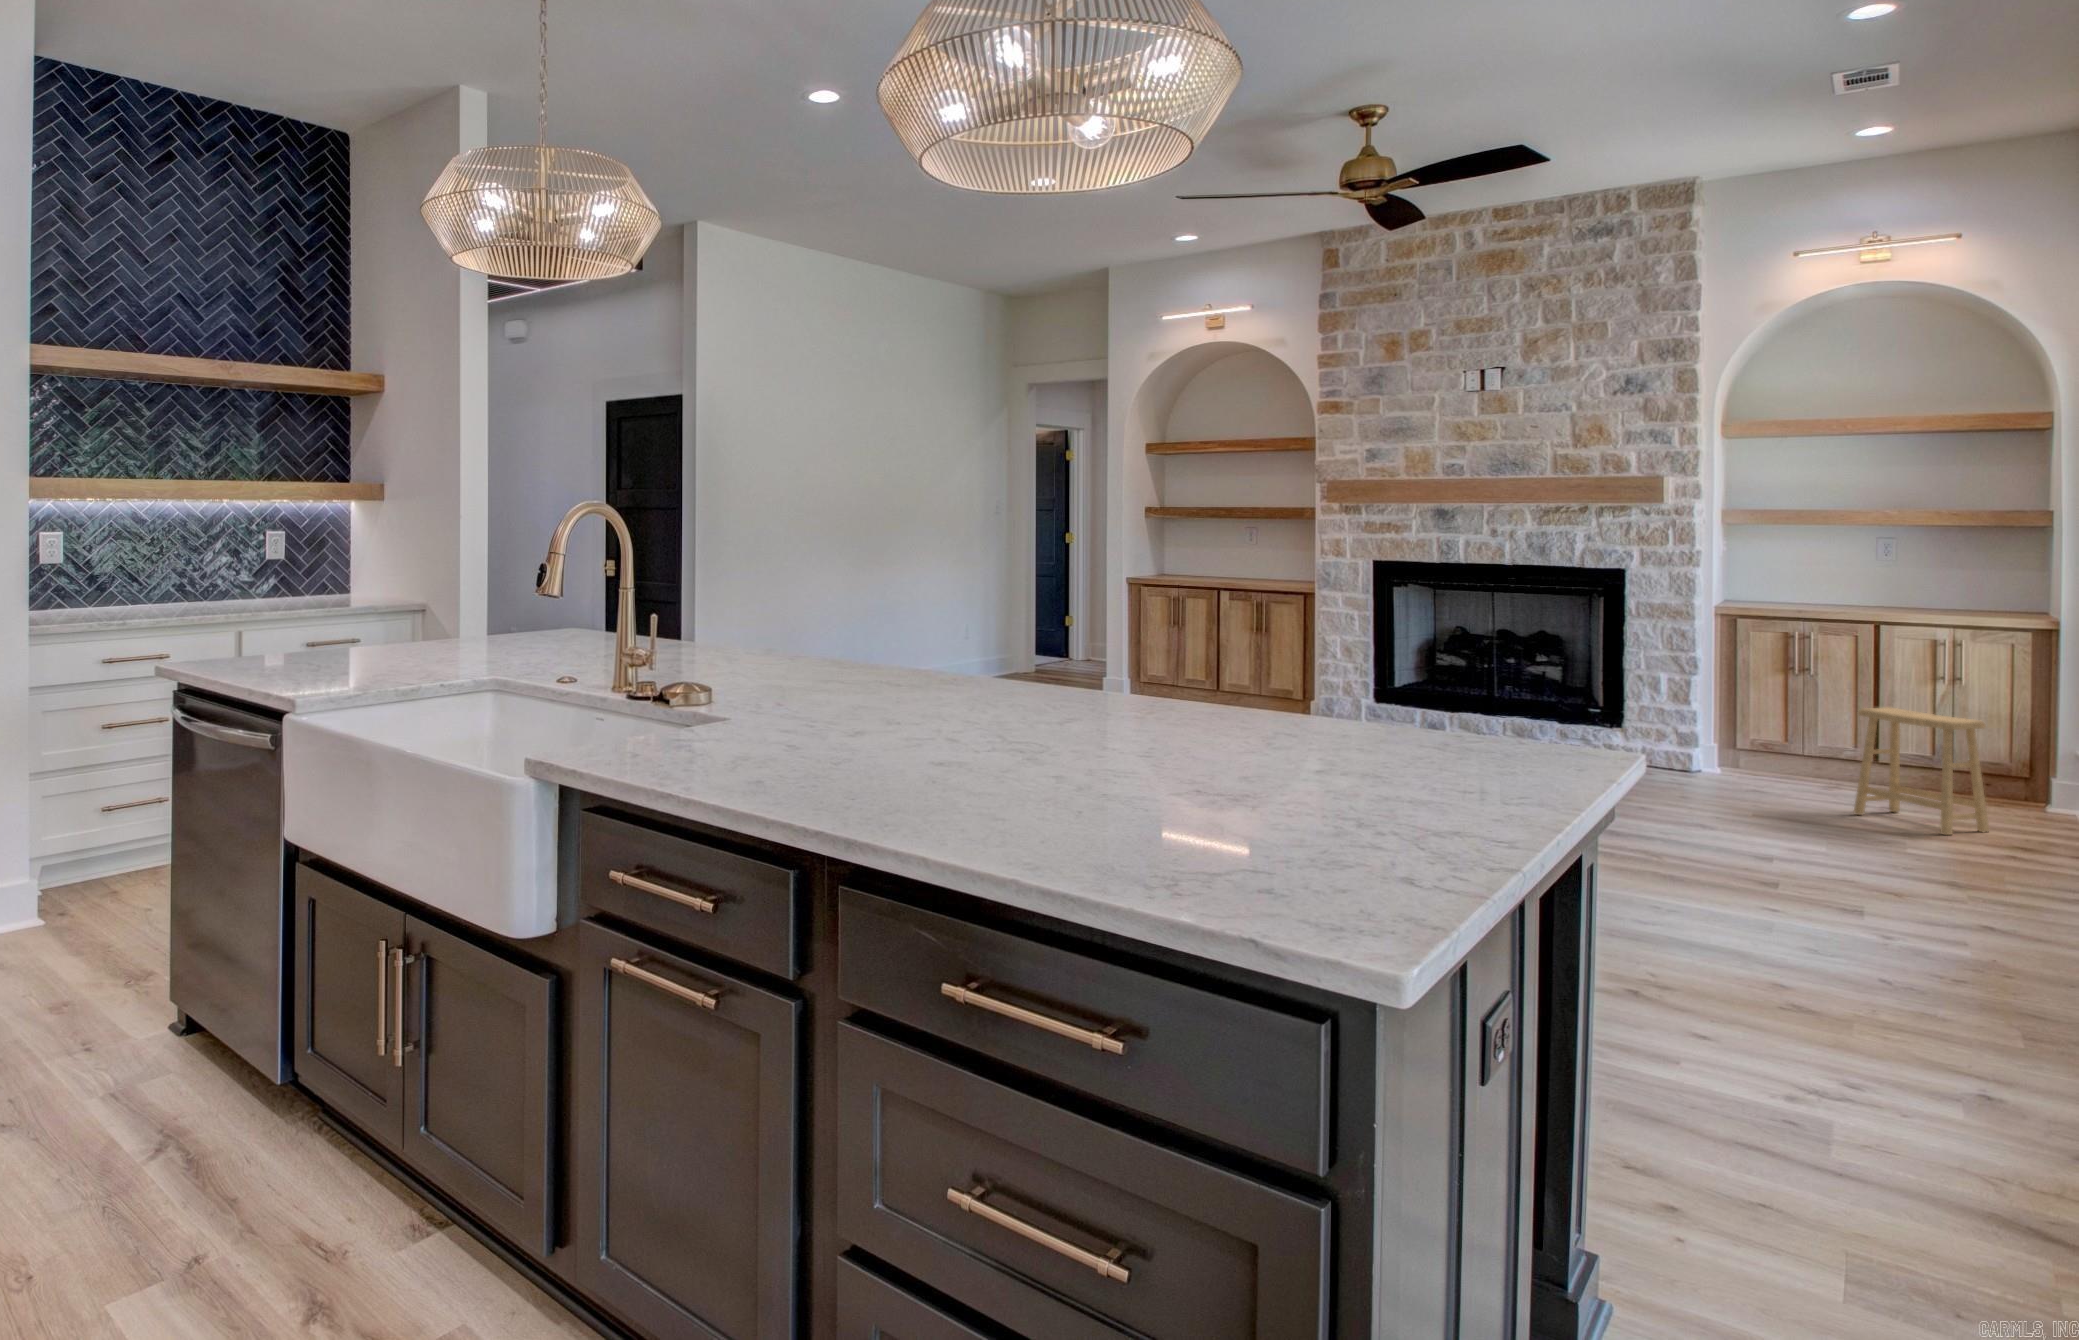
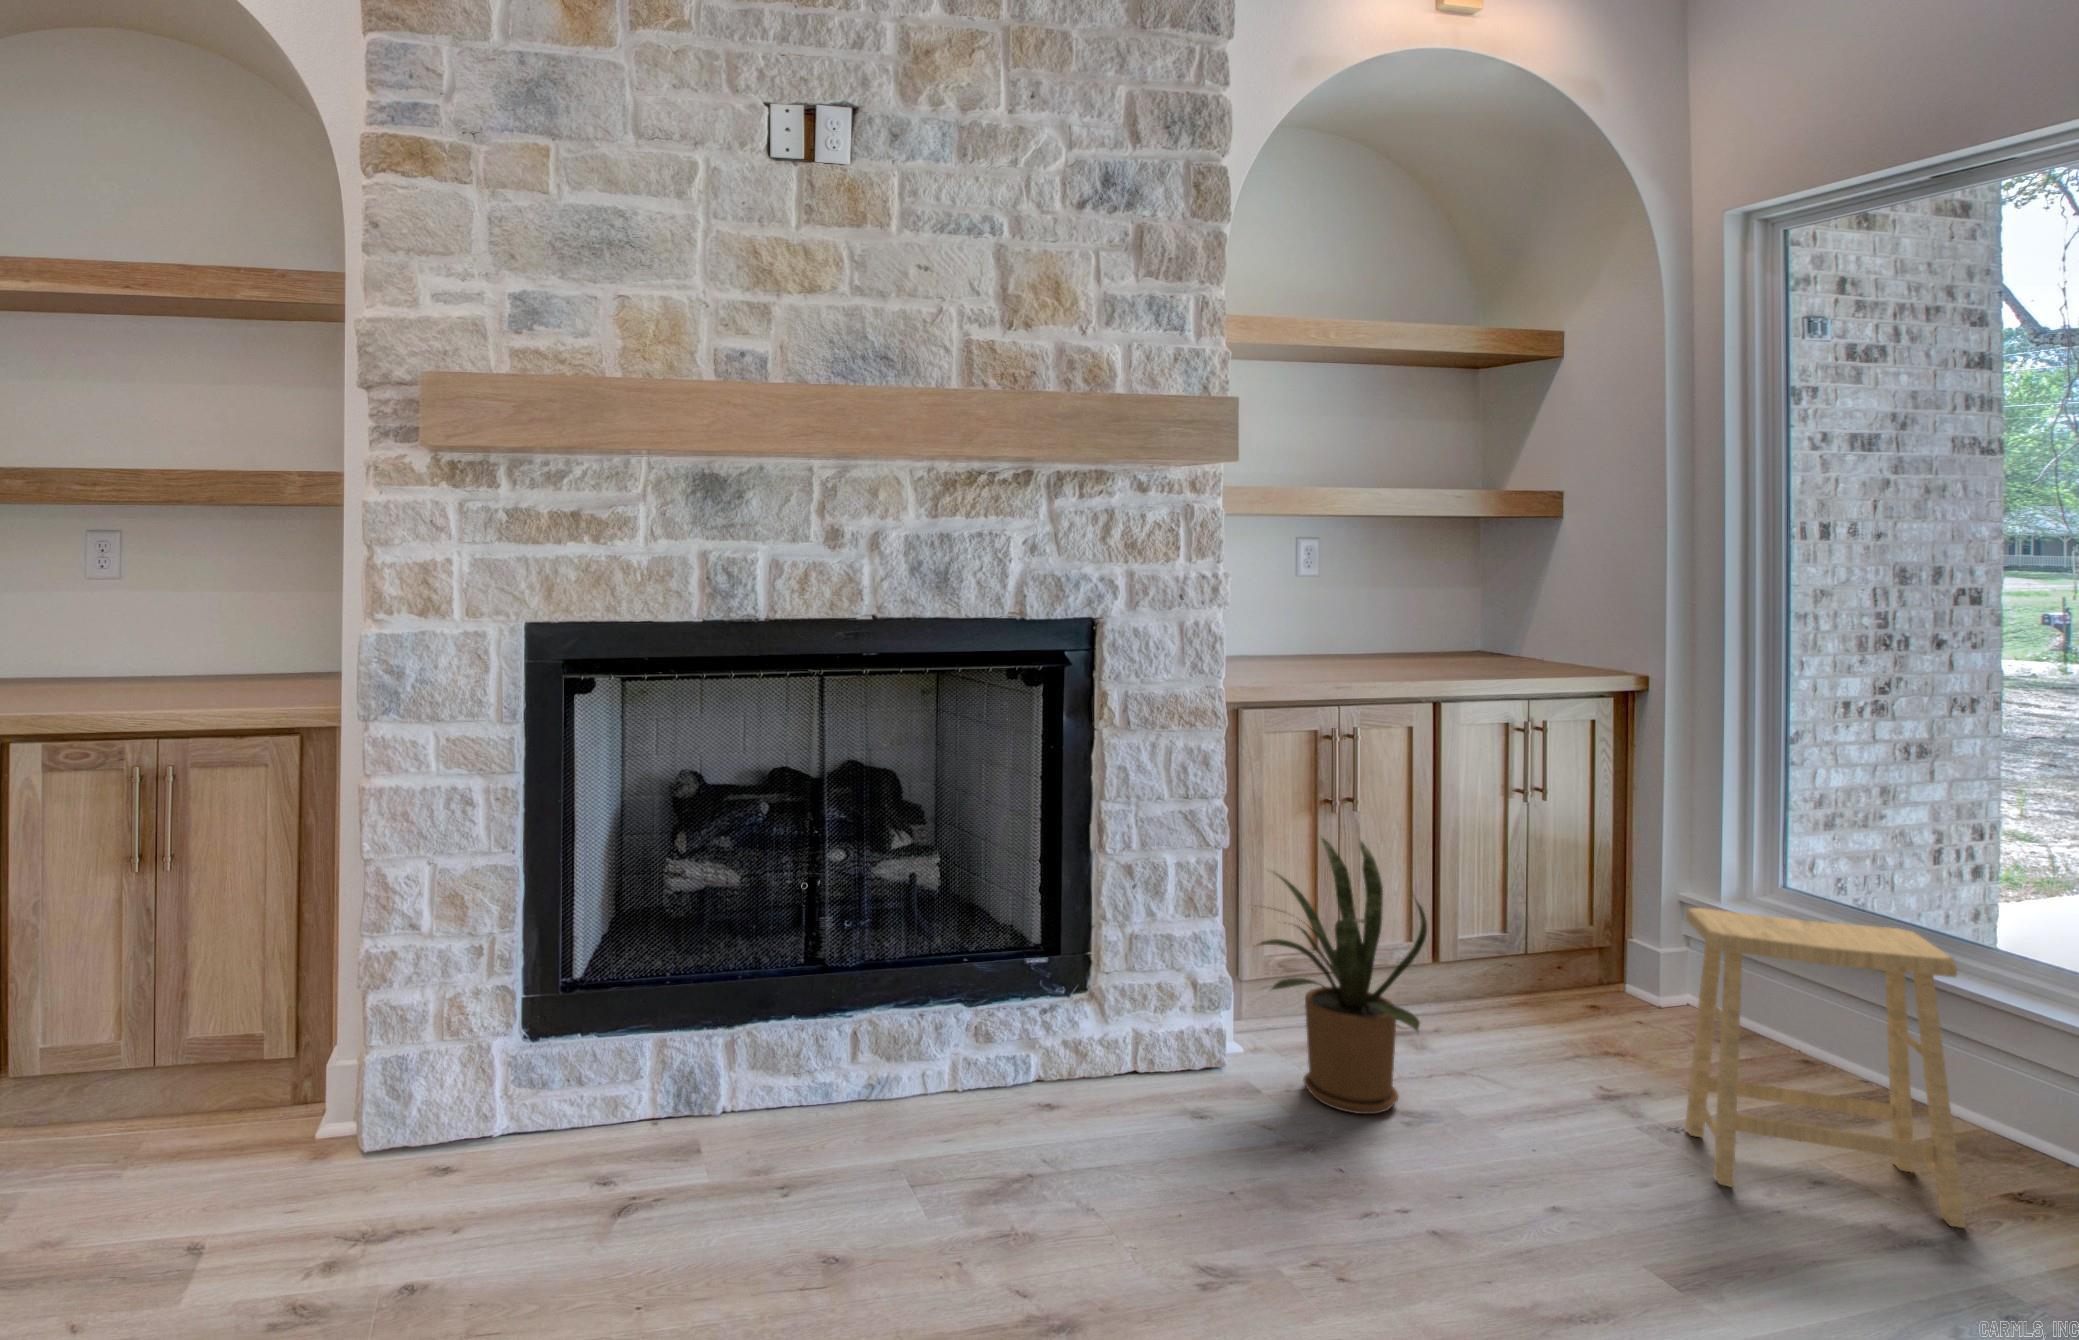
house plant: none [1687,674,1772,786] -> present [1259,838,1427,1114]

